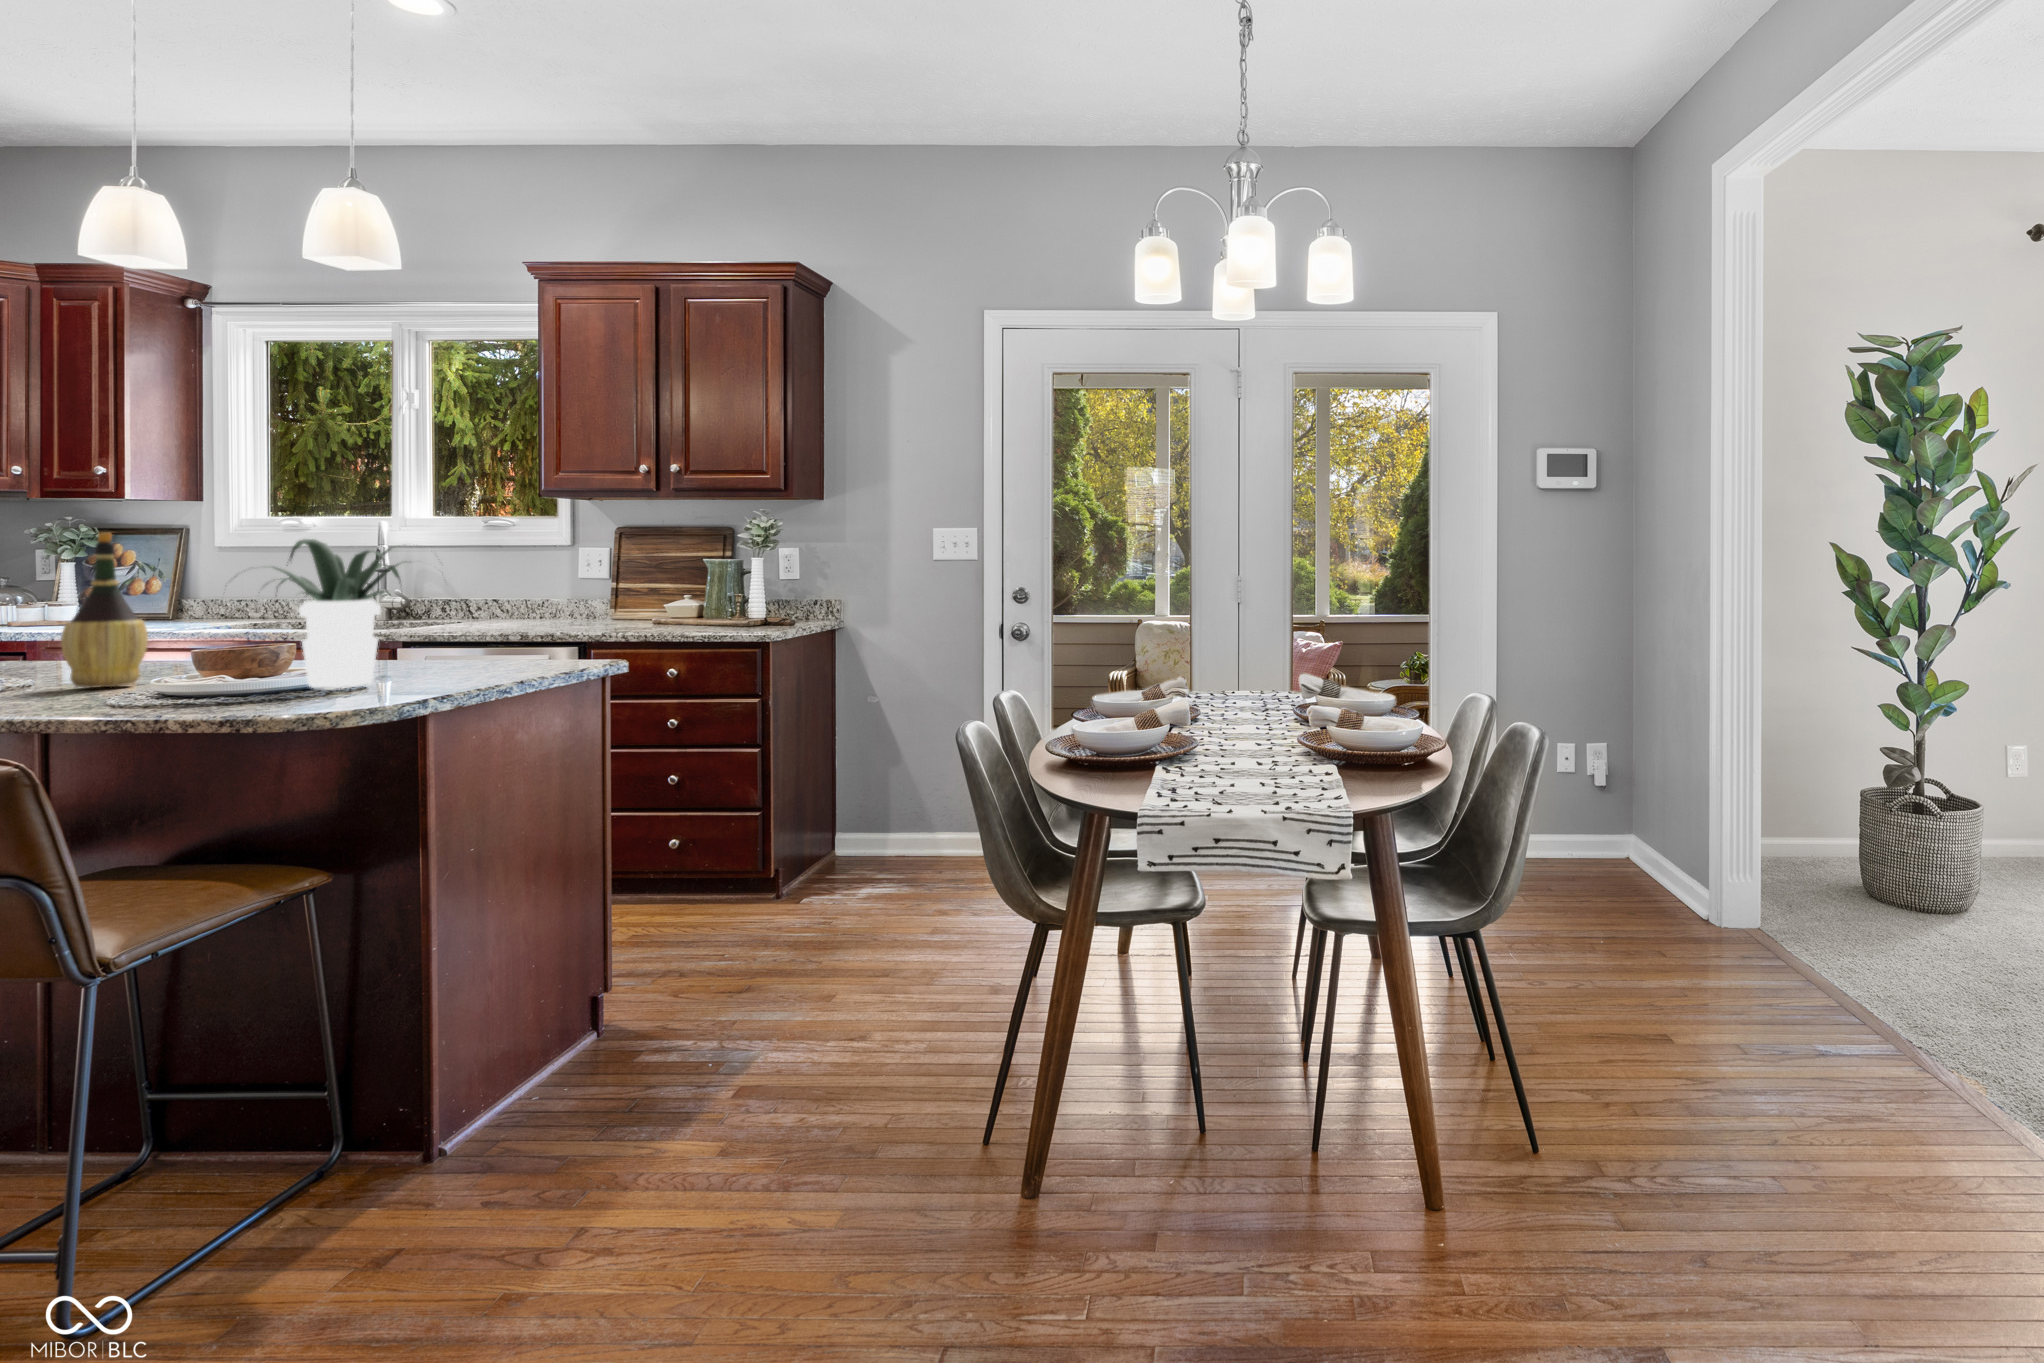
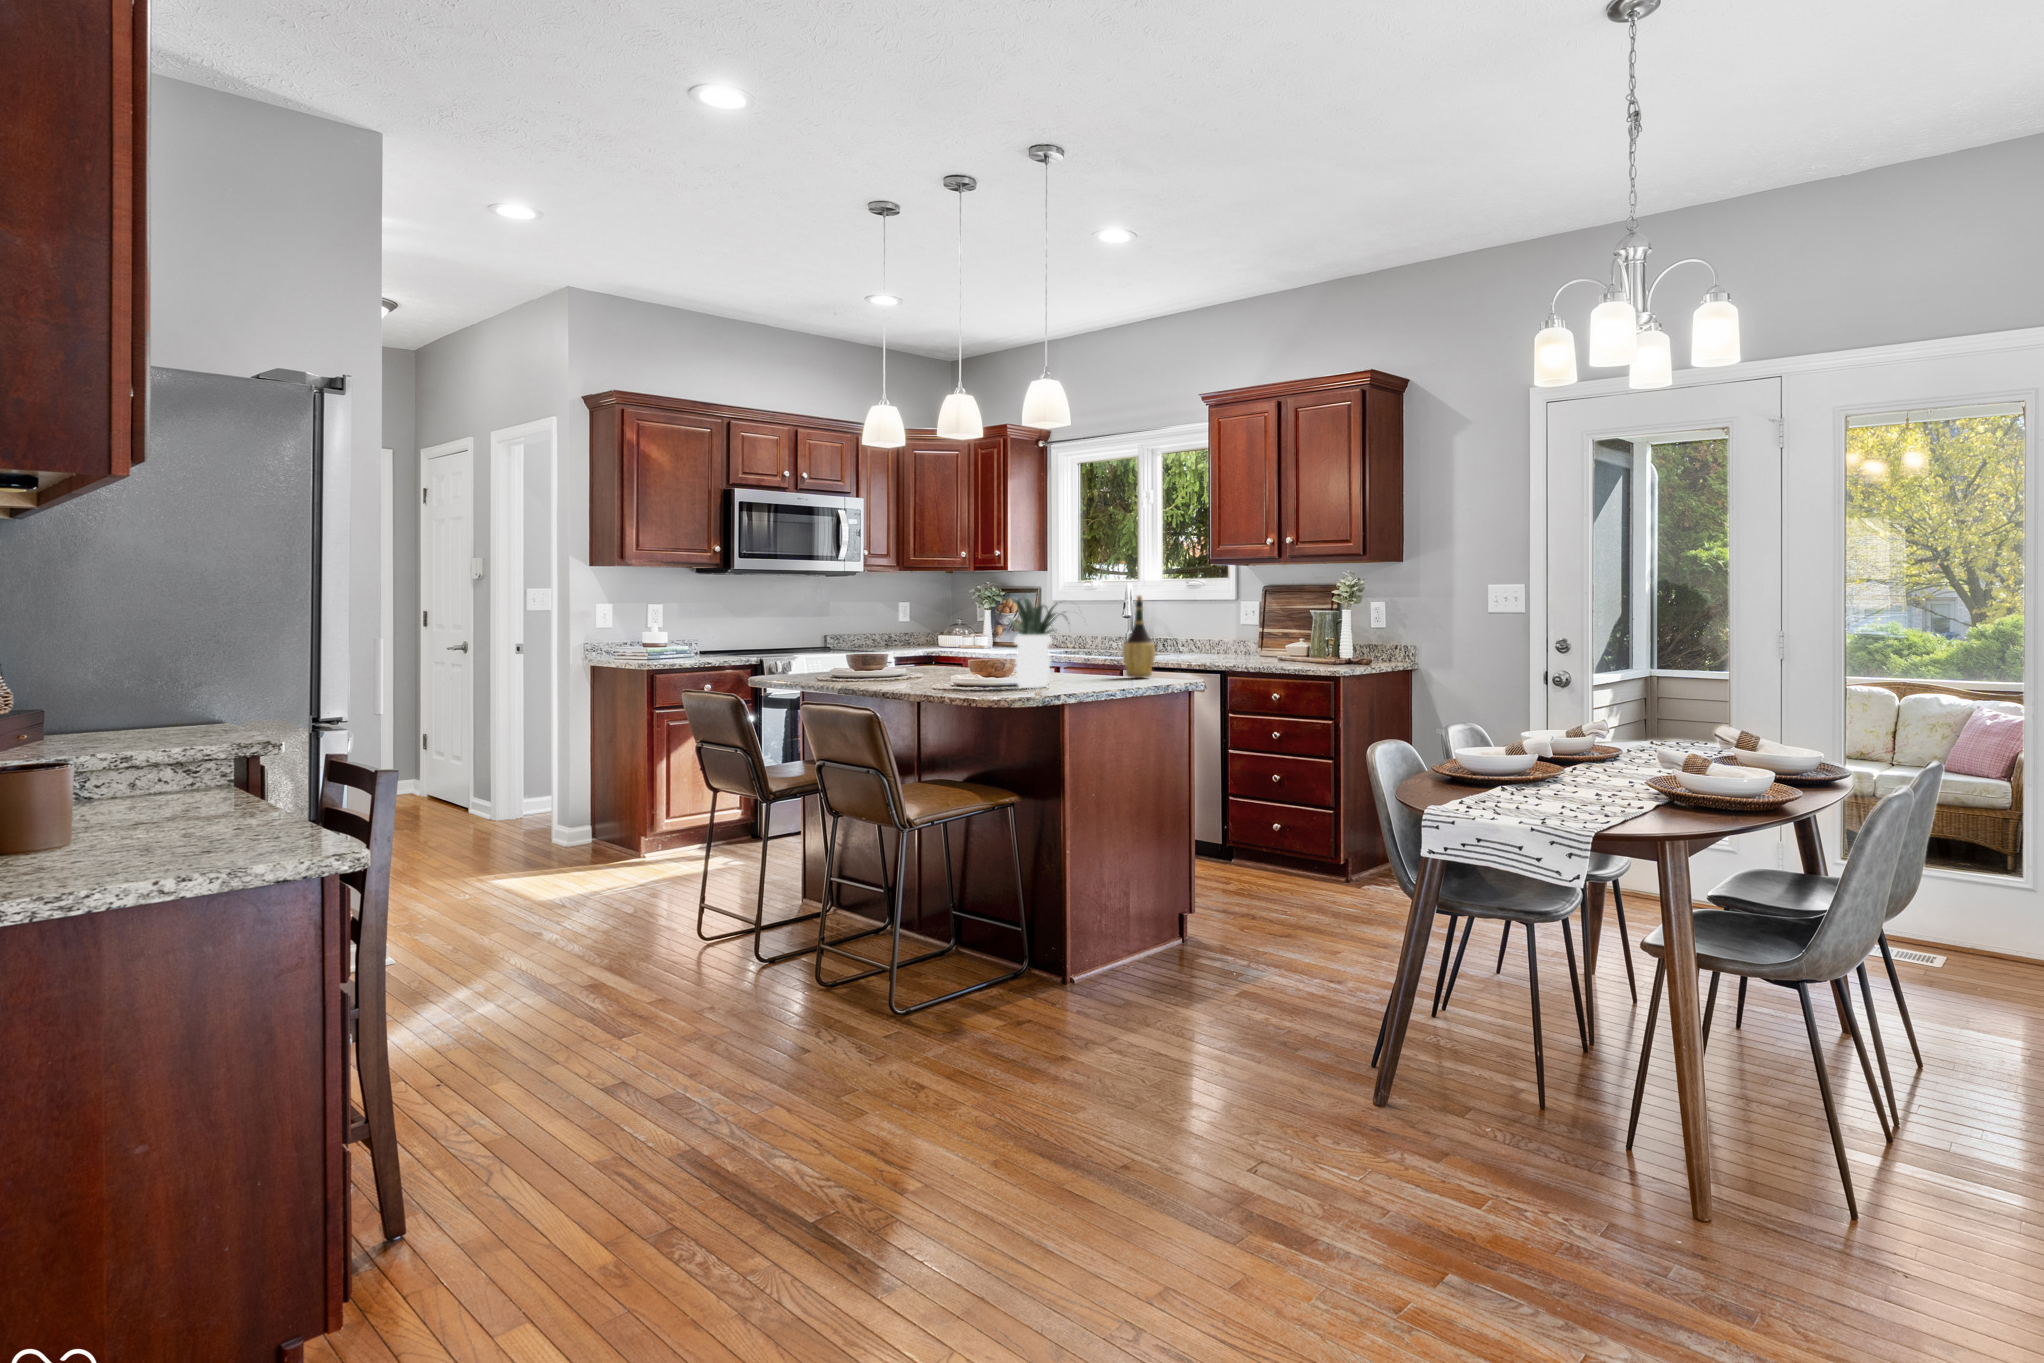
wine bottle: present [61,532,148,687] -> present [1122,596,1155,678]

